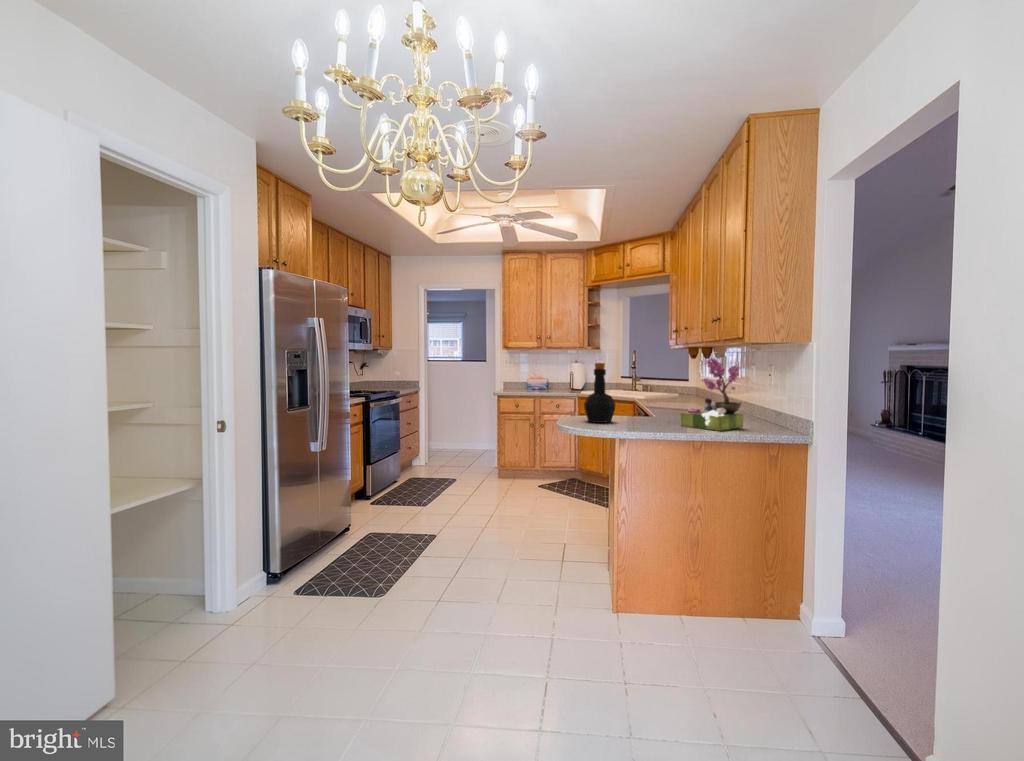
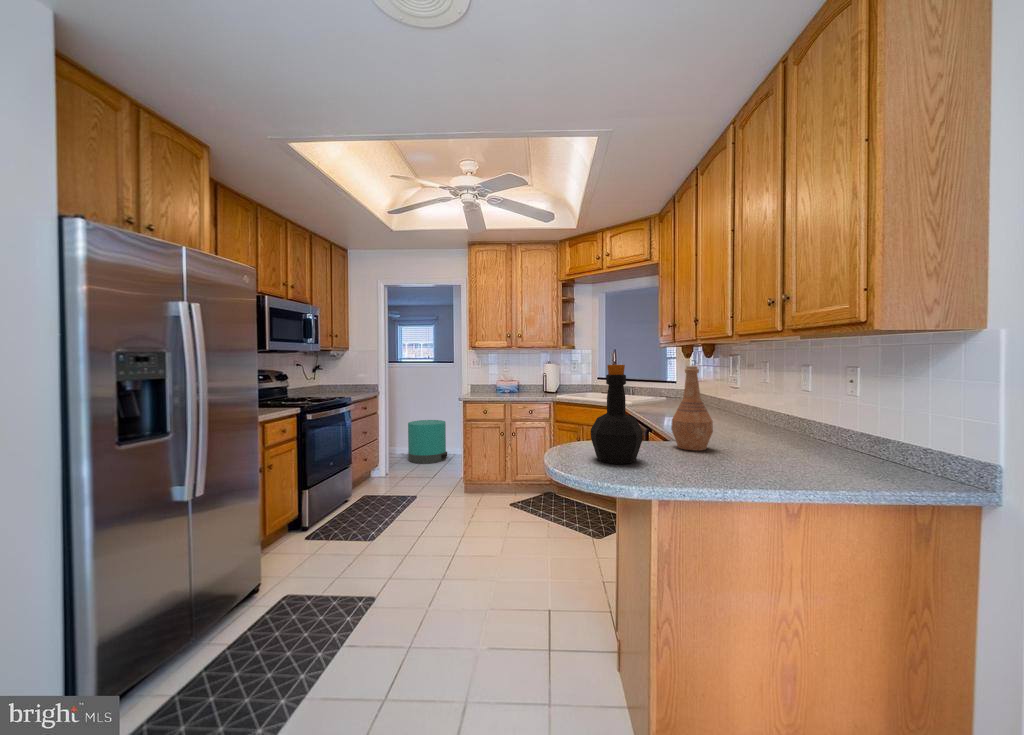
flower arrangement: present [681,357,743,431] -> none [752,353,856,482]
vase: none [643,364,669,420] -> present [671,366,713,451]
trash can: none [443,416,479,457] -> present [408,420,447,464]

